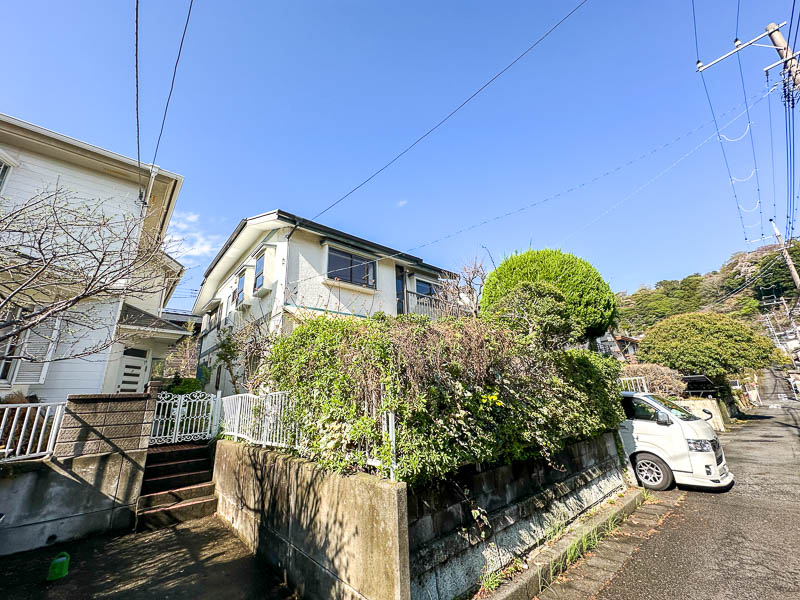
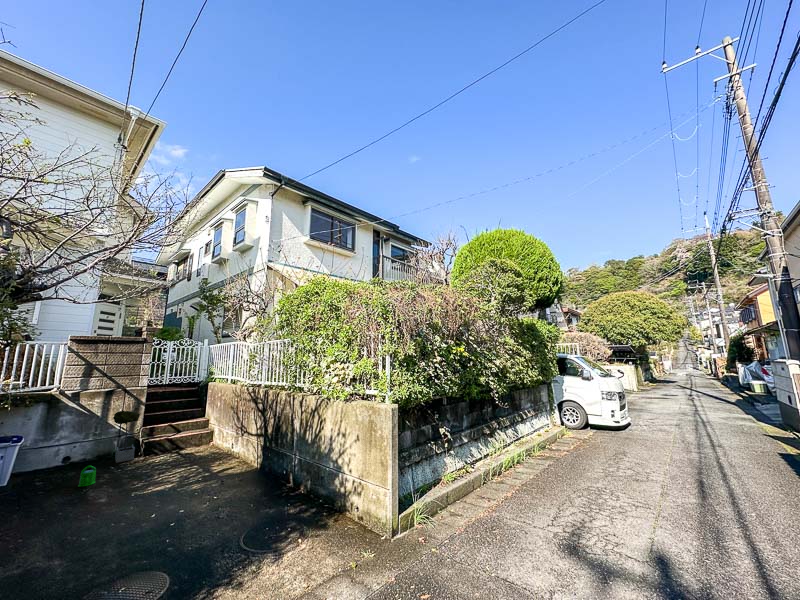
potted tree: none [104,479,135,543] -> present [113,410,140,463]

